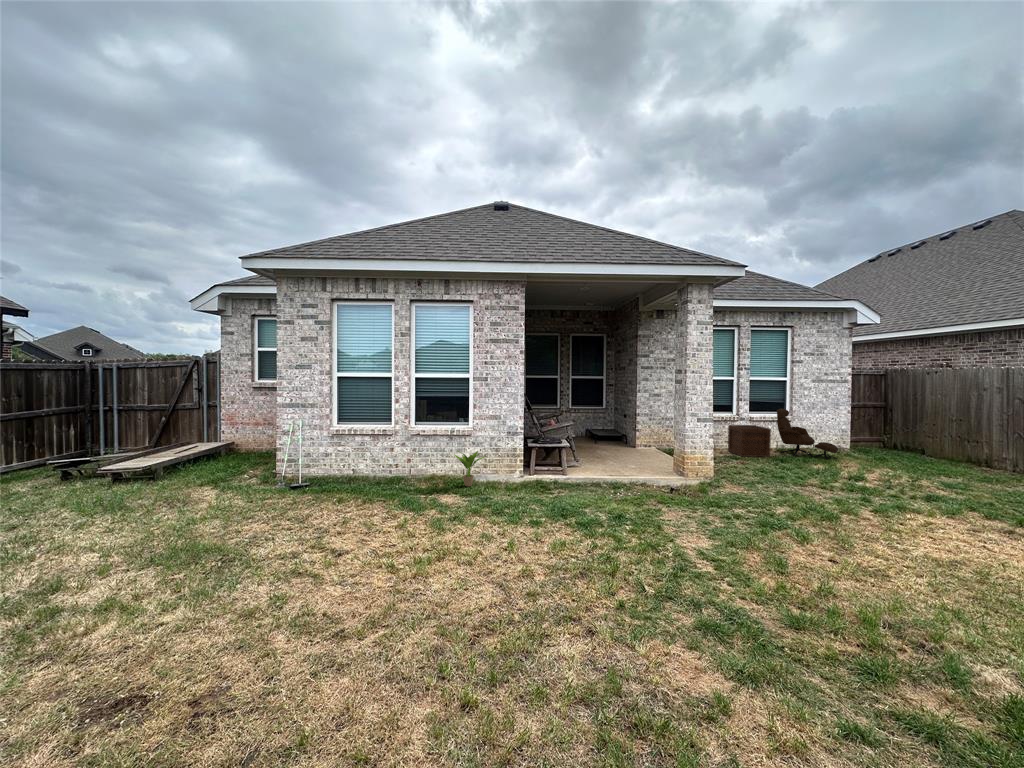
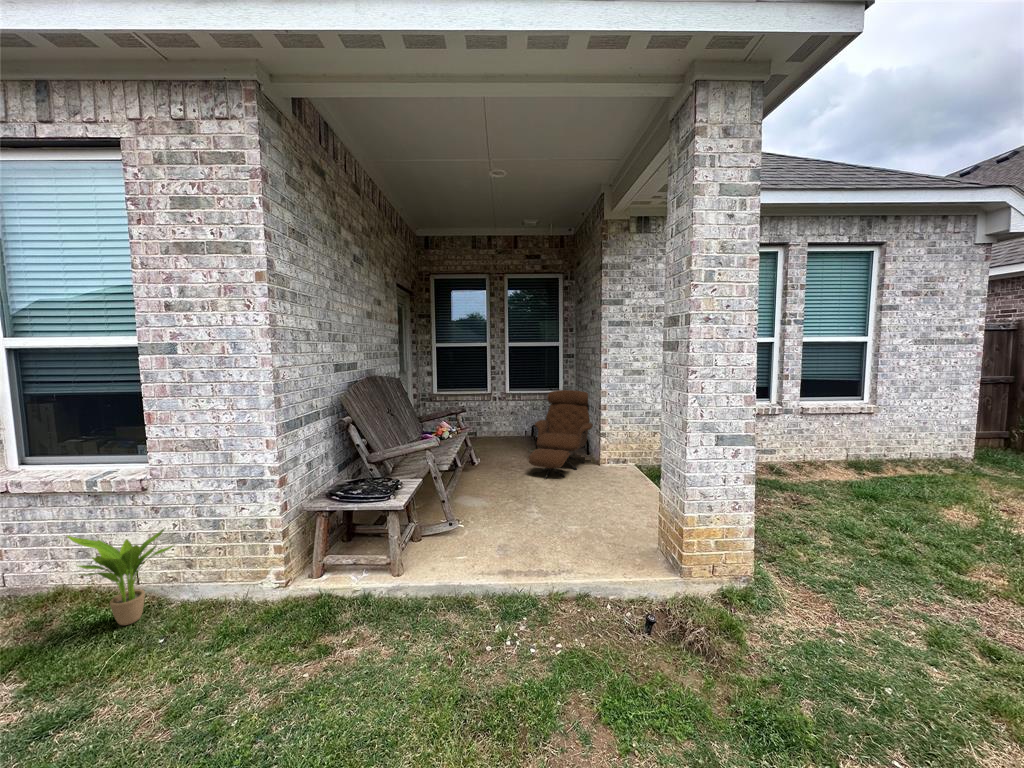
lounge chair: present [777,409,838,459] -> present [529,390,593,479]
wooden crate: present [728,425,771,457] -> none [762,422,846,482]

